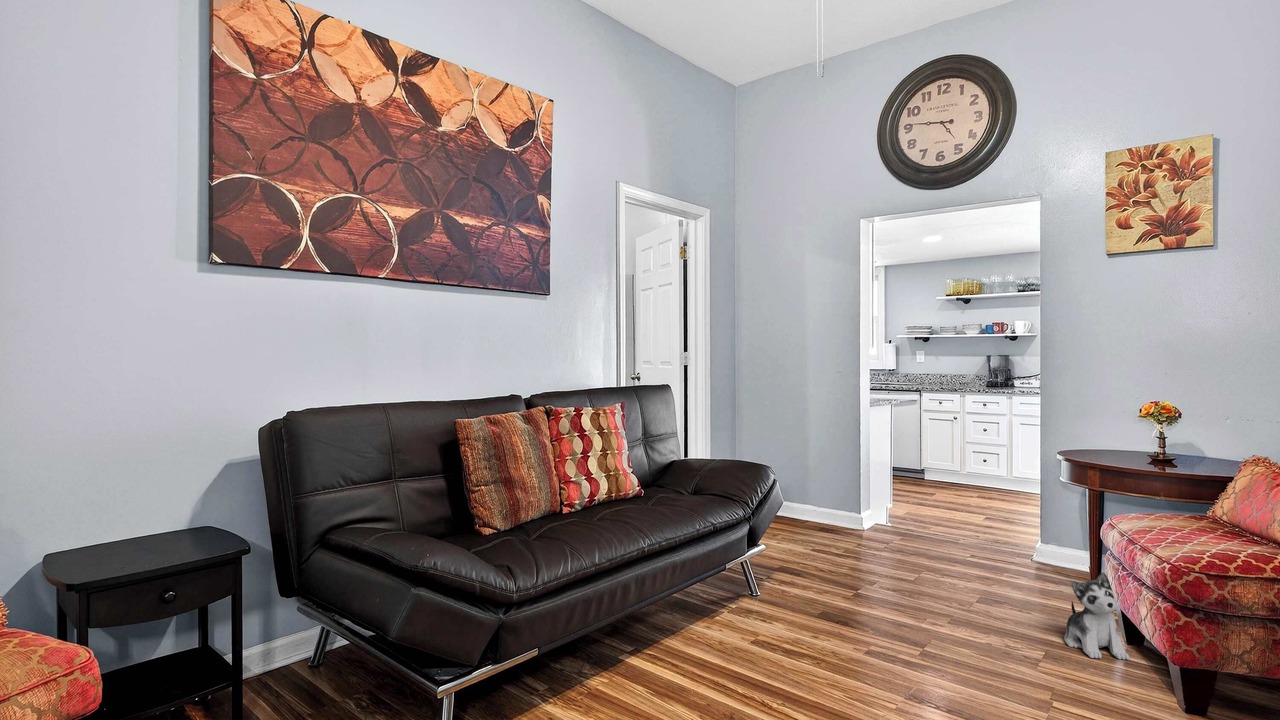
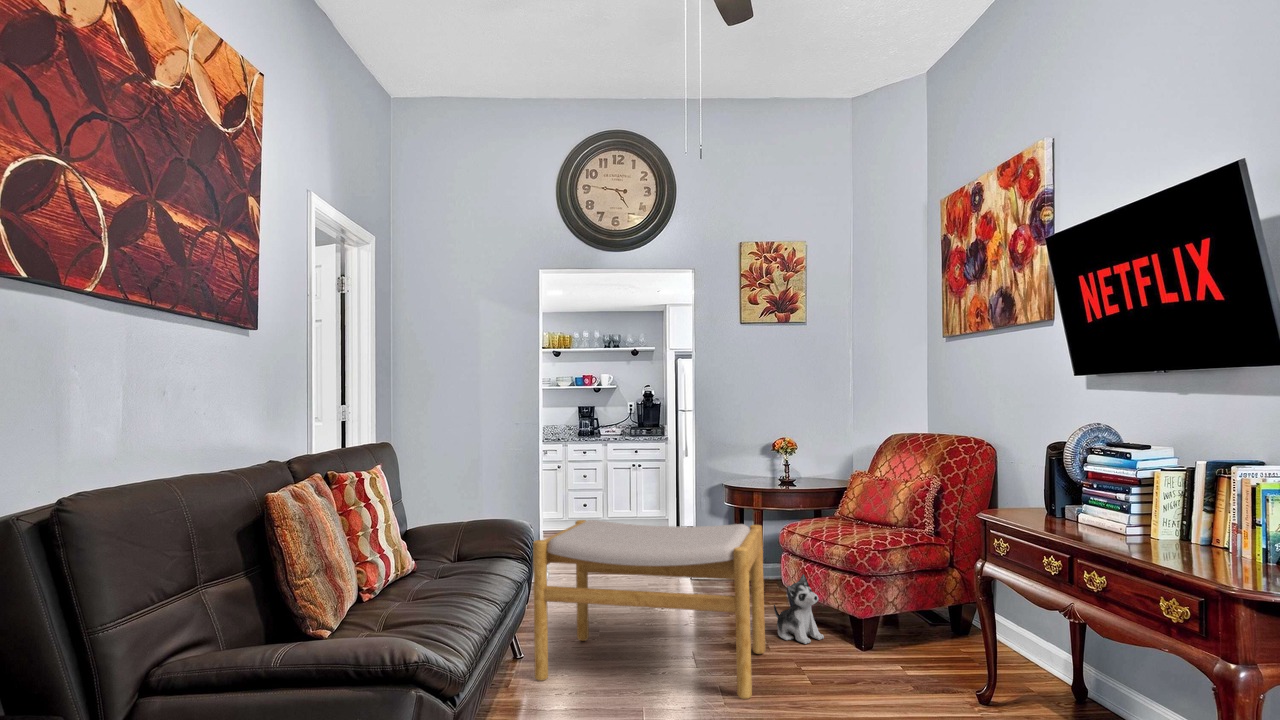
footstool: none [753,468,1021,688] -> present [533,520,765,699]

